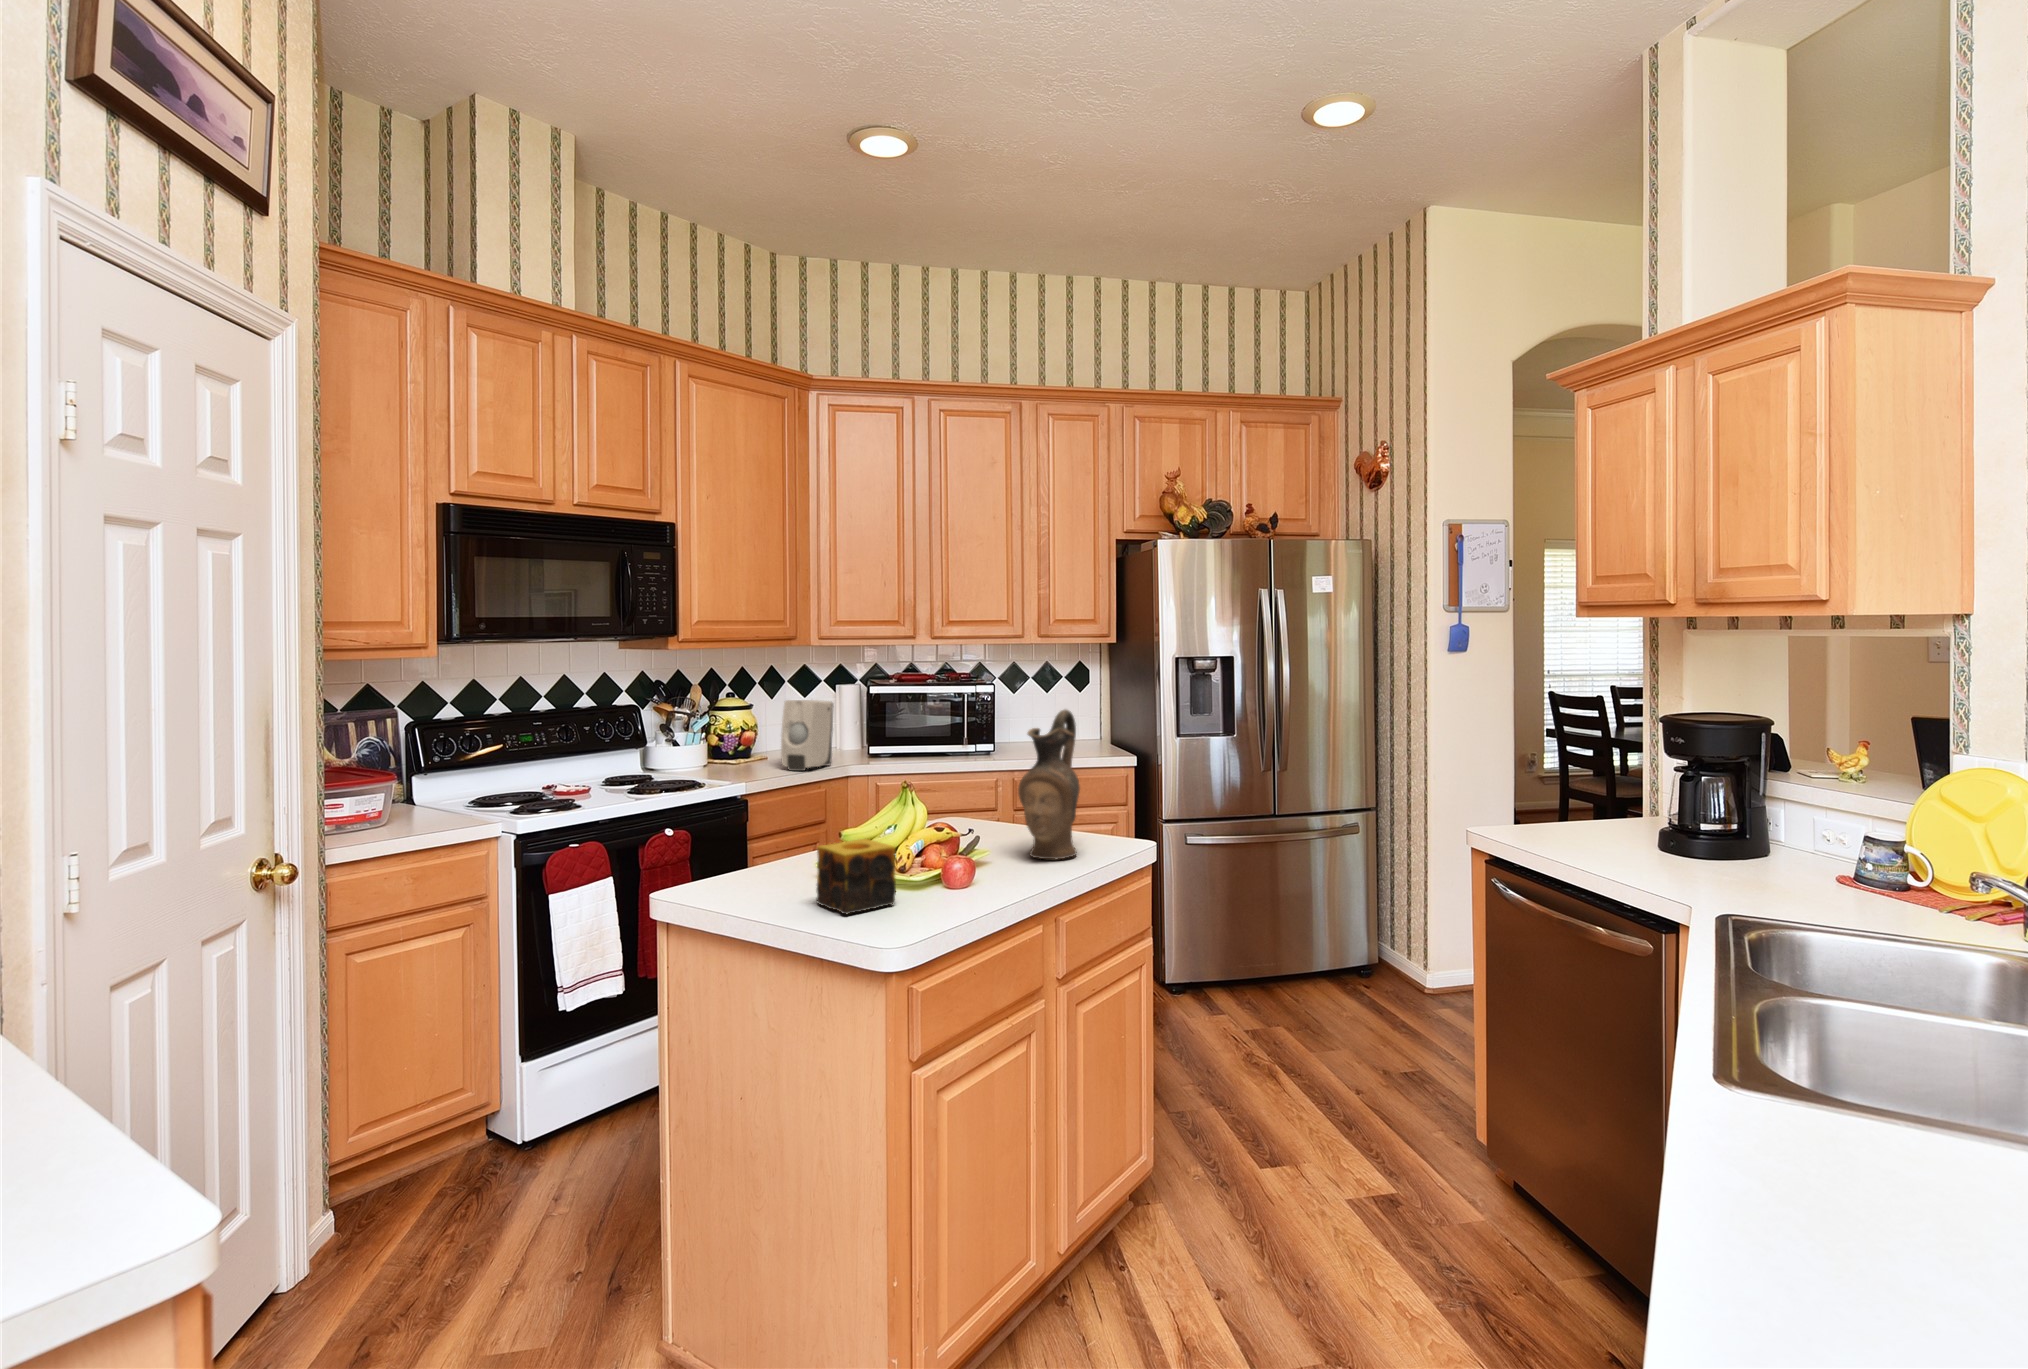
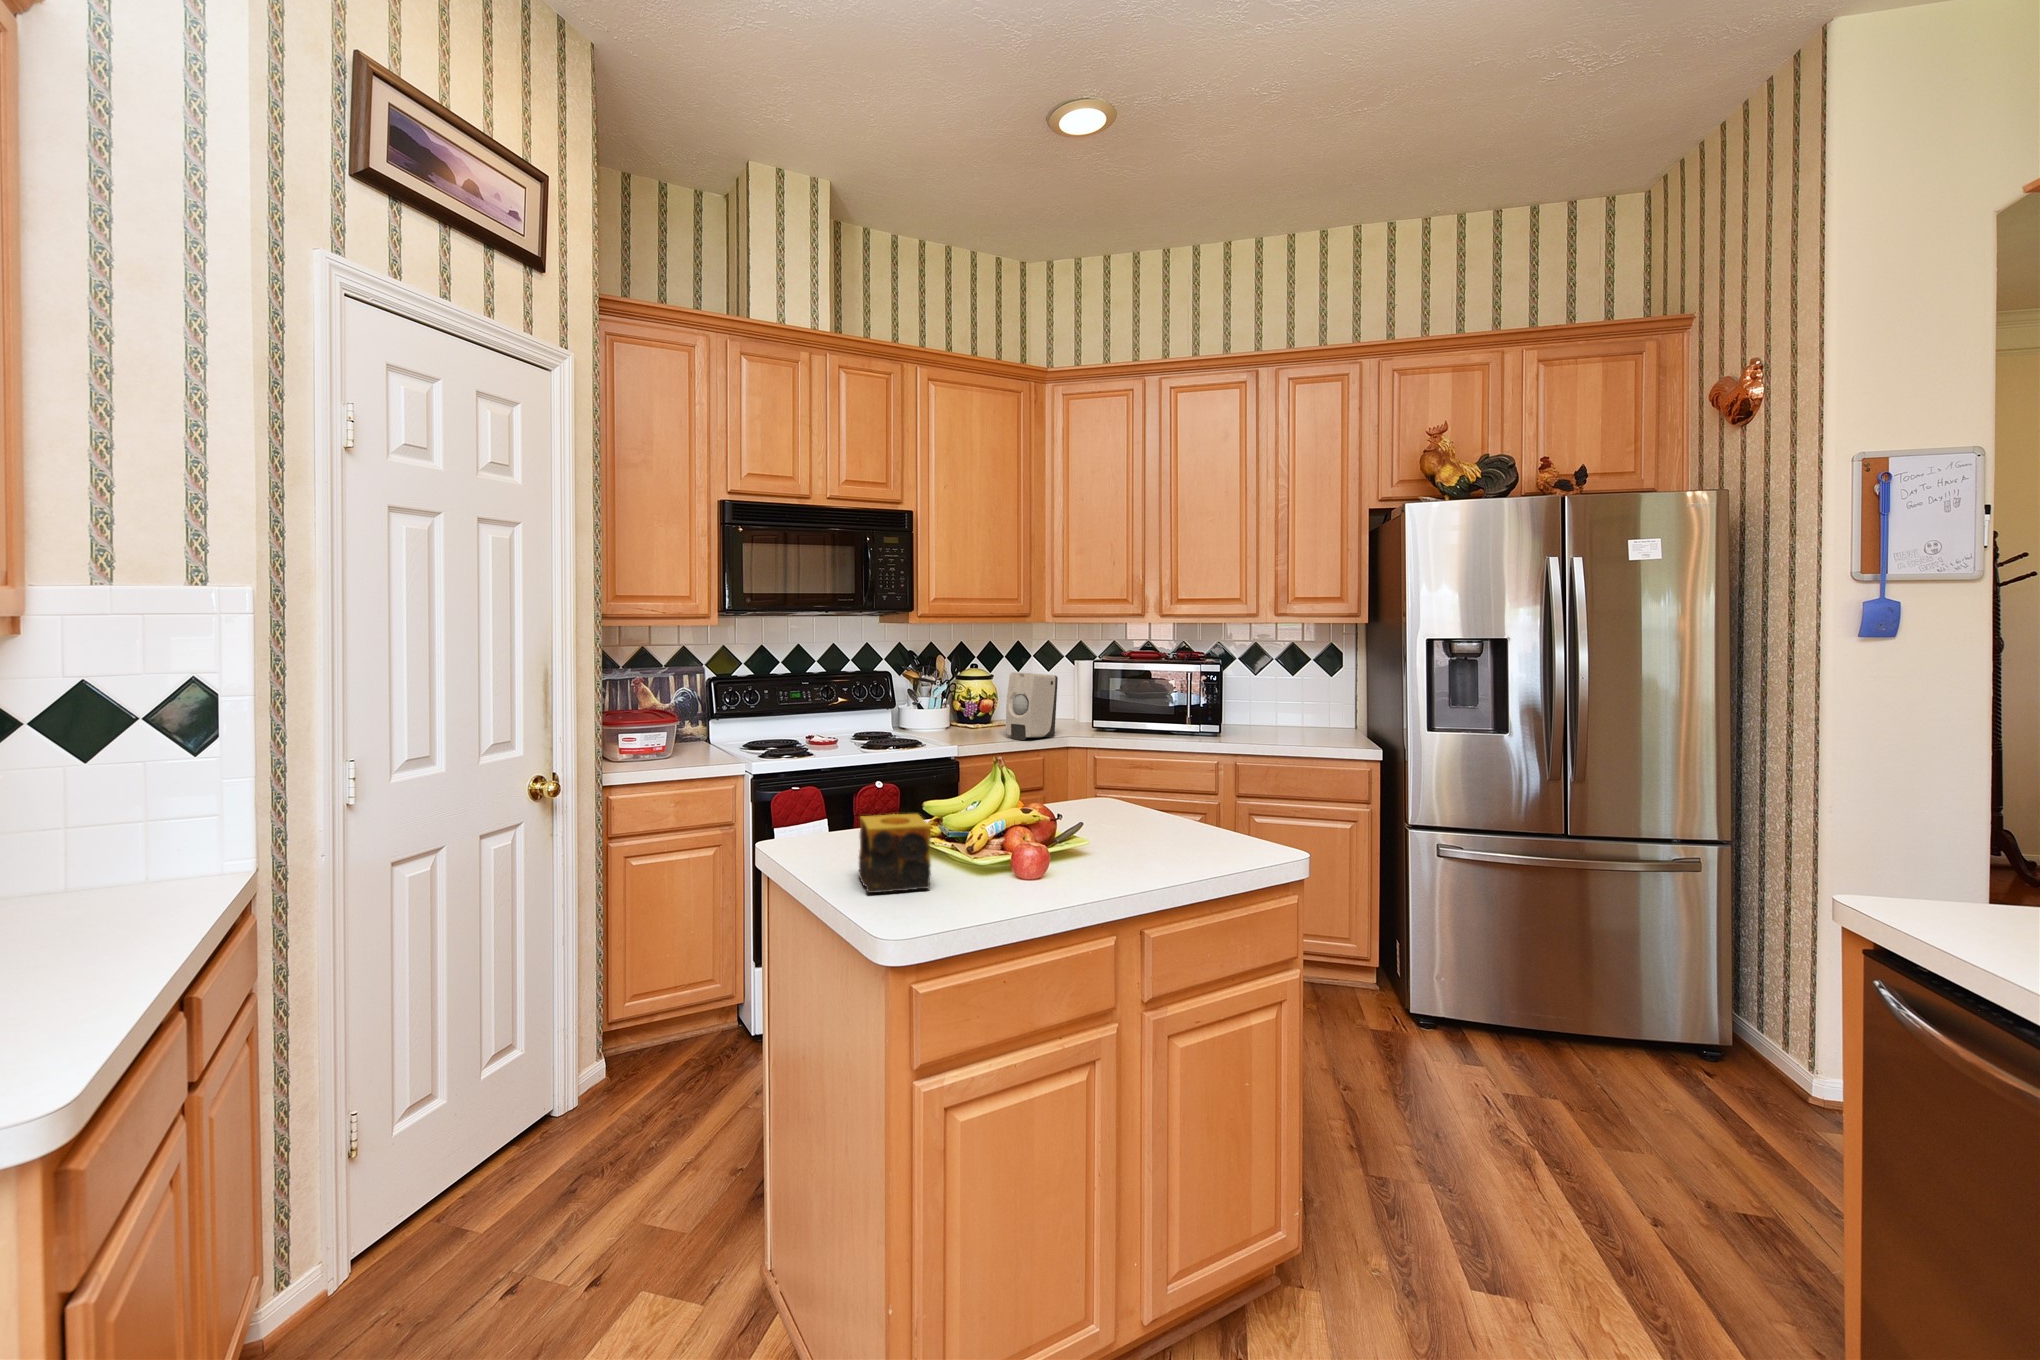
ceramic pitcher: present [1018,710,1080,859] -> none [1119,686,1197,860]

